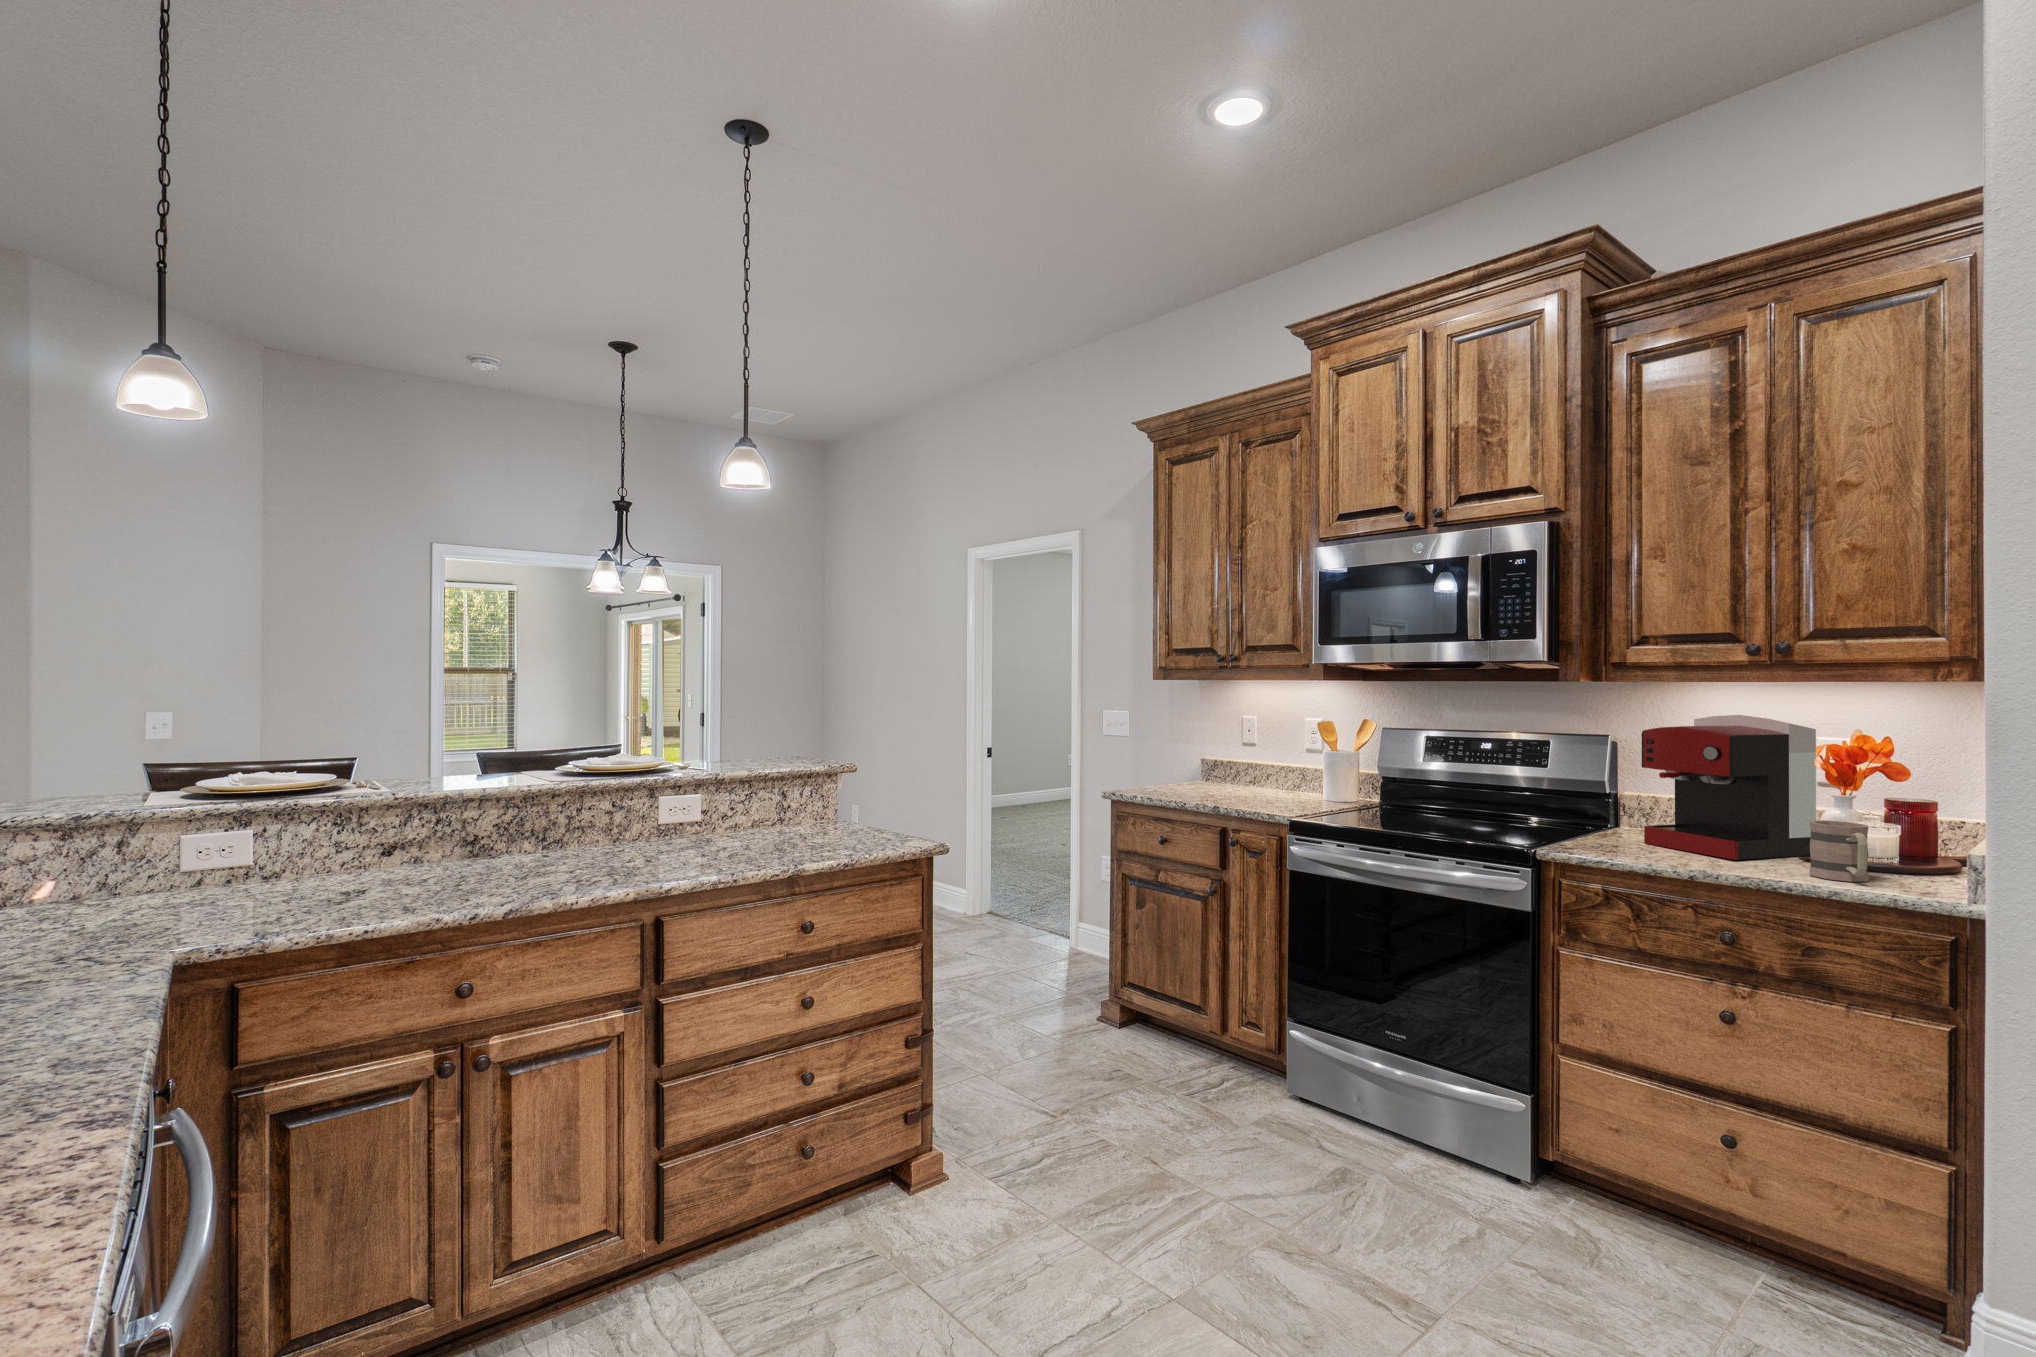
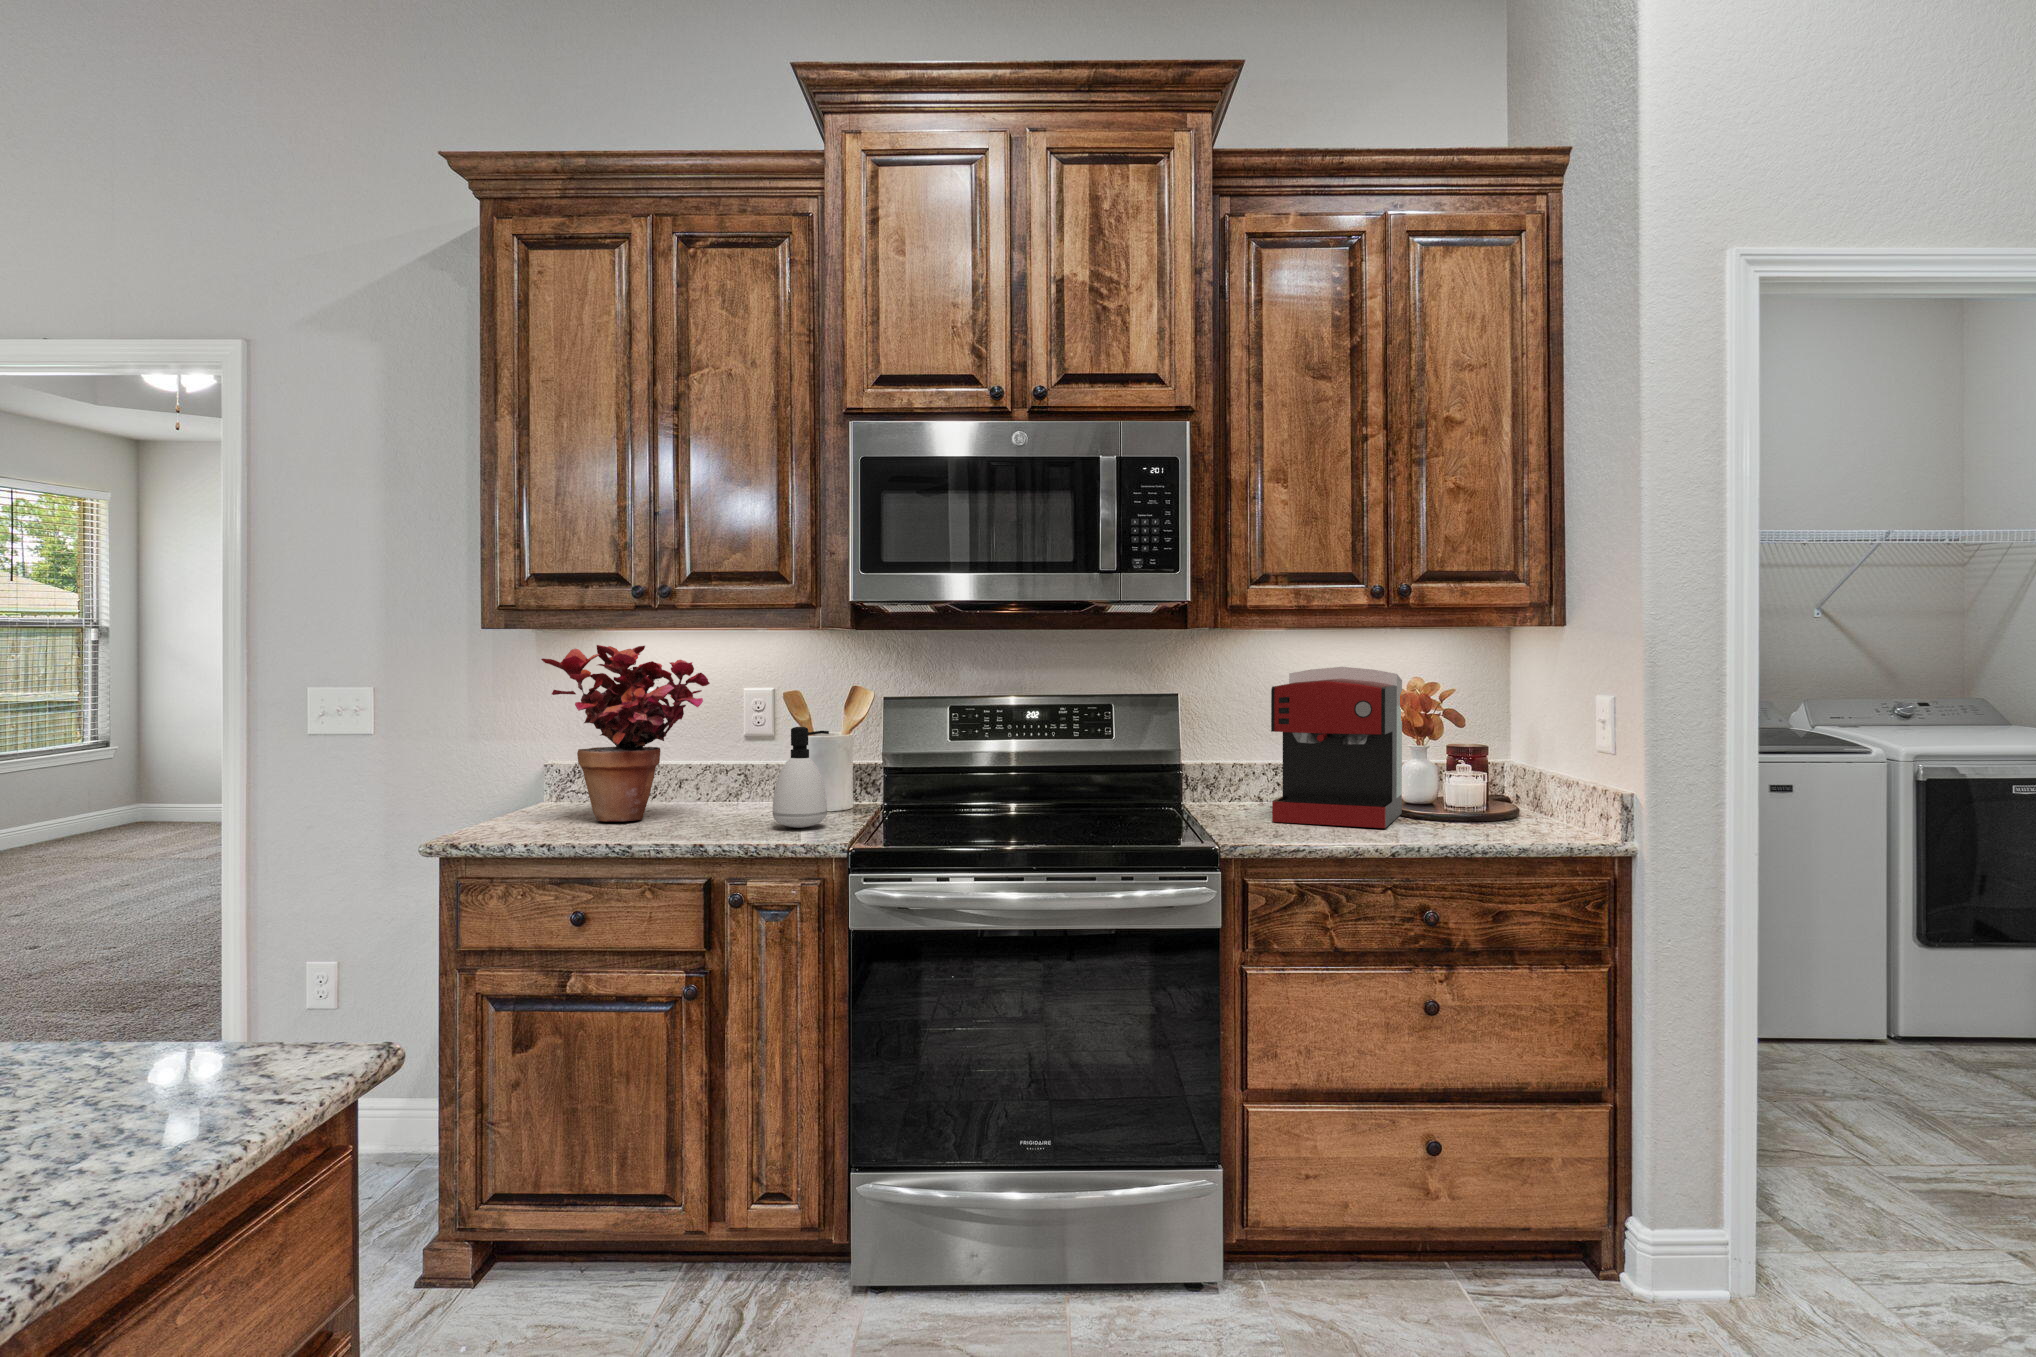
potted plant: none [1164,689,1258,791] -> present [541,645,710,821]
soap dispenser: none [1271,742,1306,805] -> present [772,727,829,828]
mug: present [1809,820,1869,882] -> none [1456,774,1528,836]

